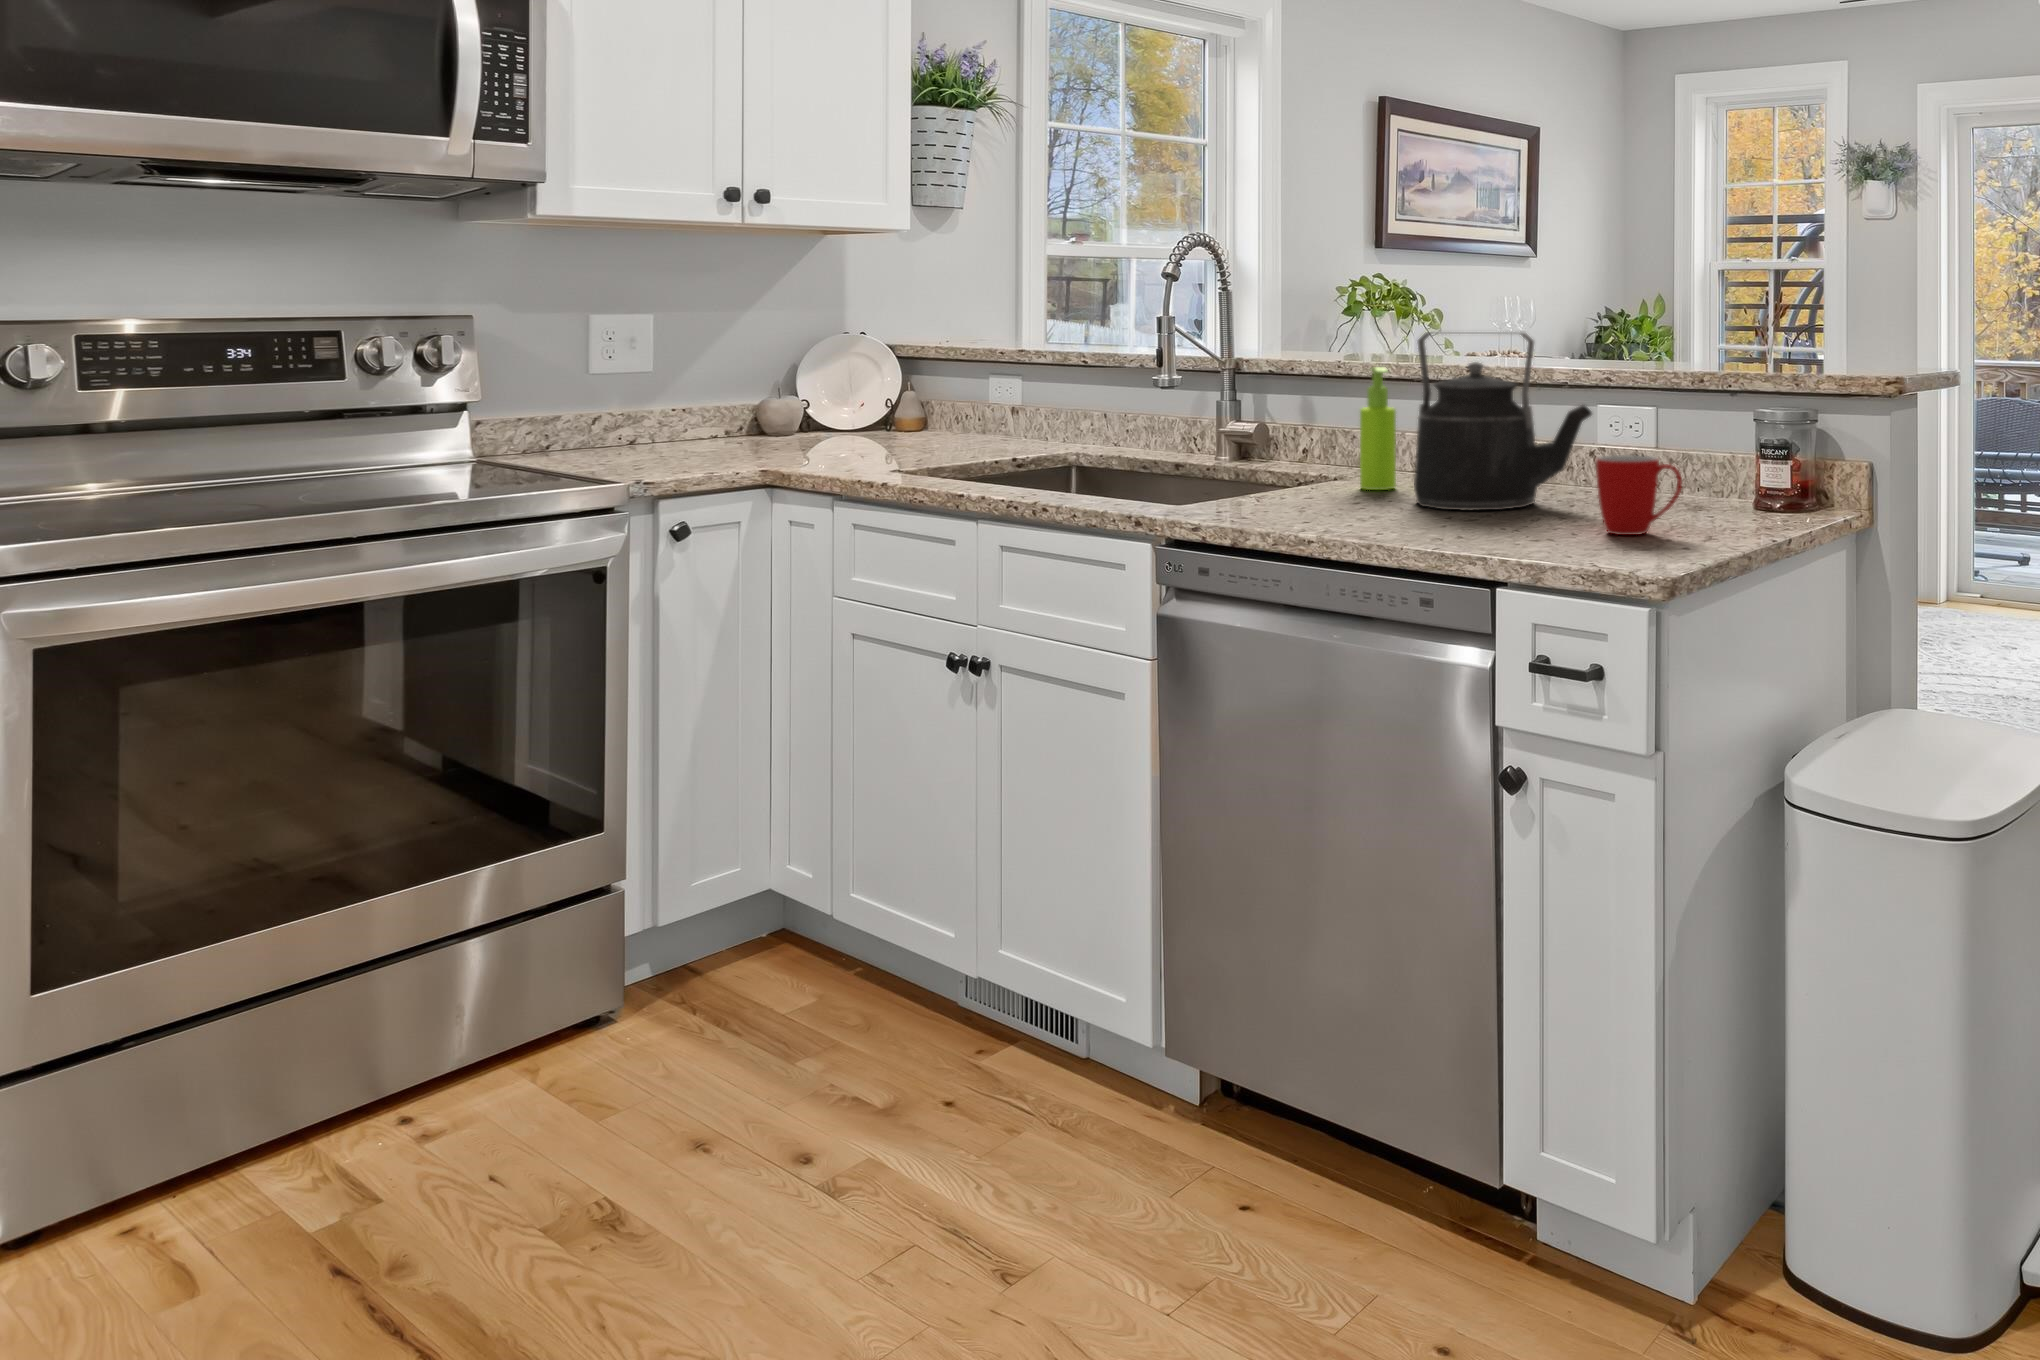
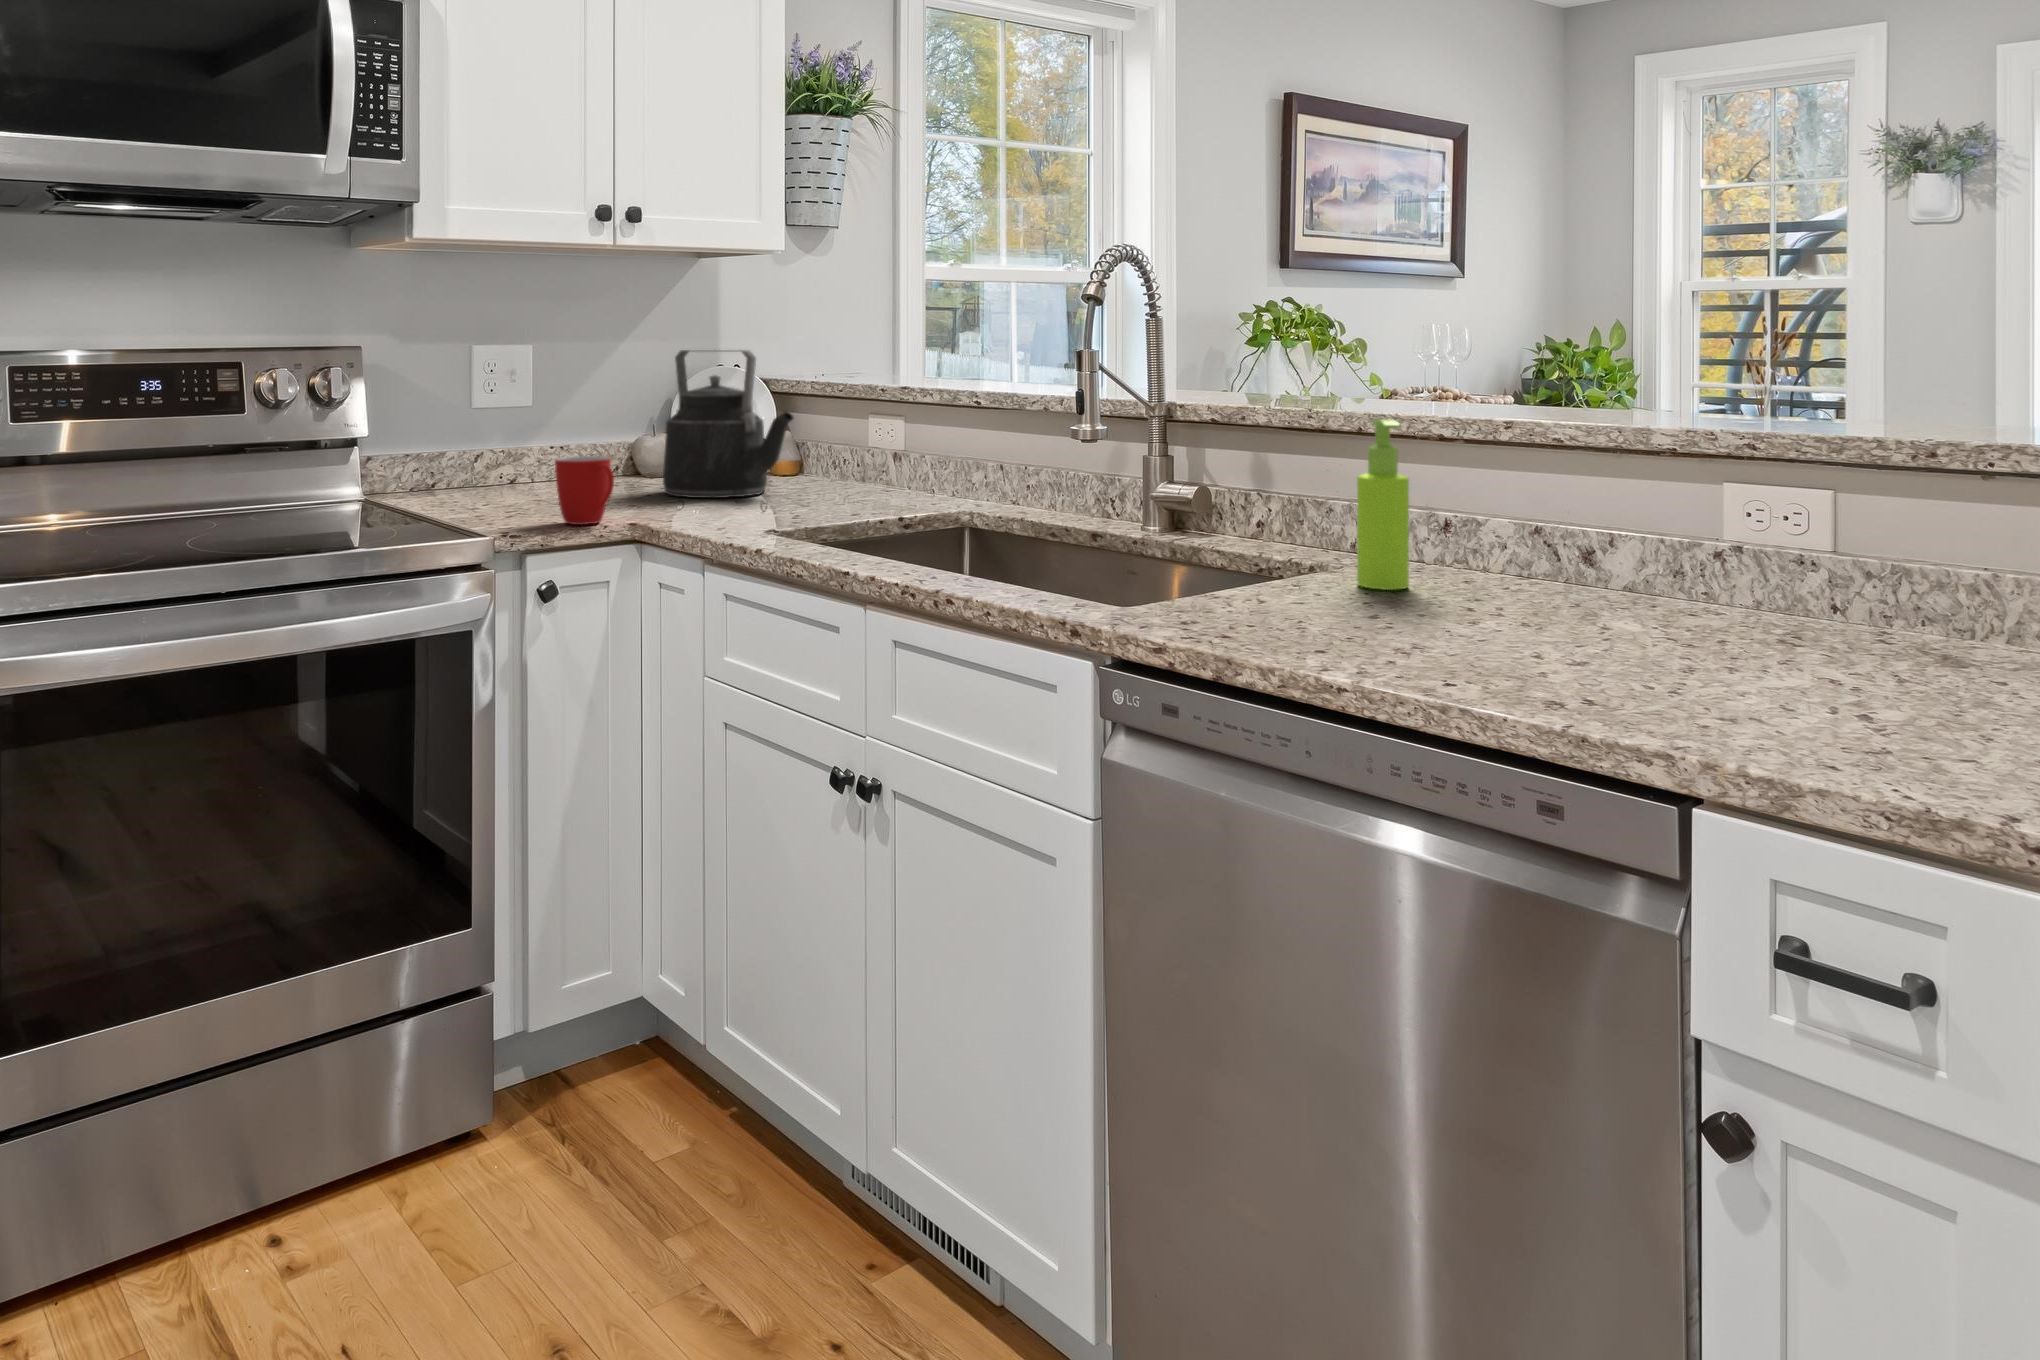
kettle: present [1414,332,1592,510] -> present [663,350,793,498]
mug: present [1596,455,1682,535] -> present [555,456,614,525]

